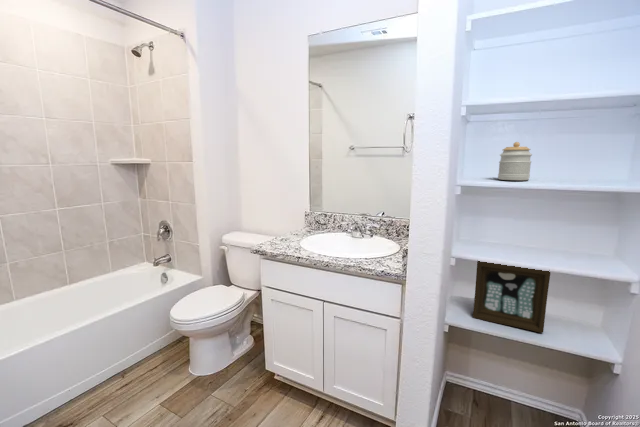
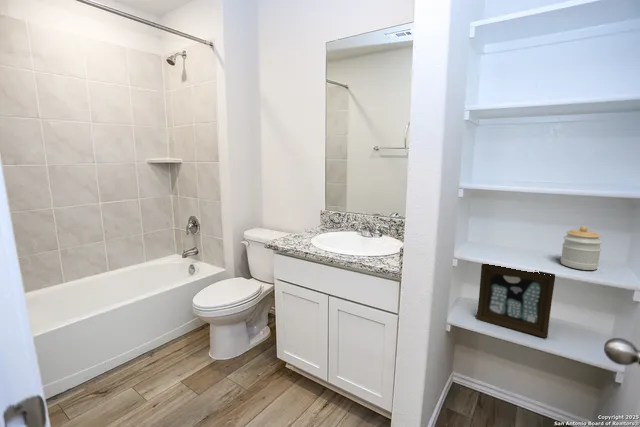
jar: present [498,142,532,180] -> present [561,226,602,270]

